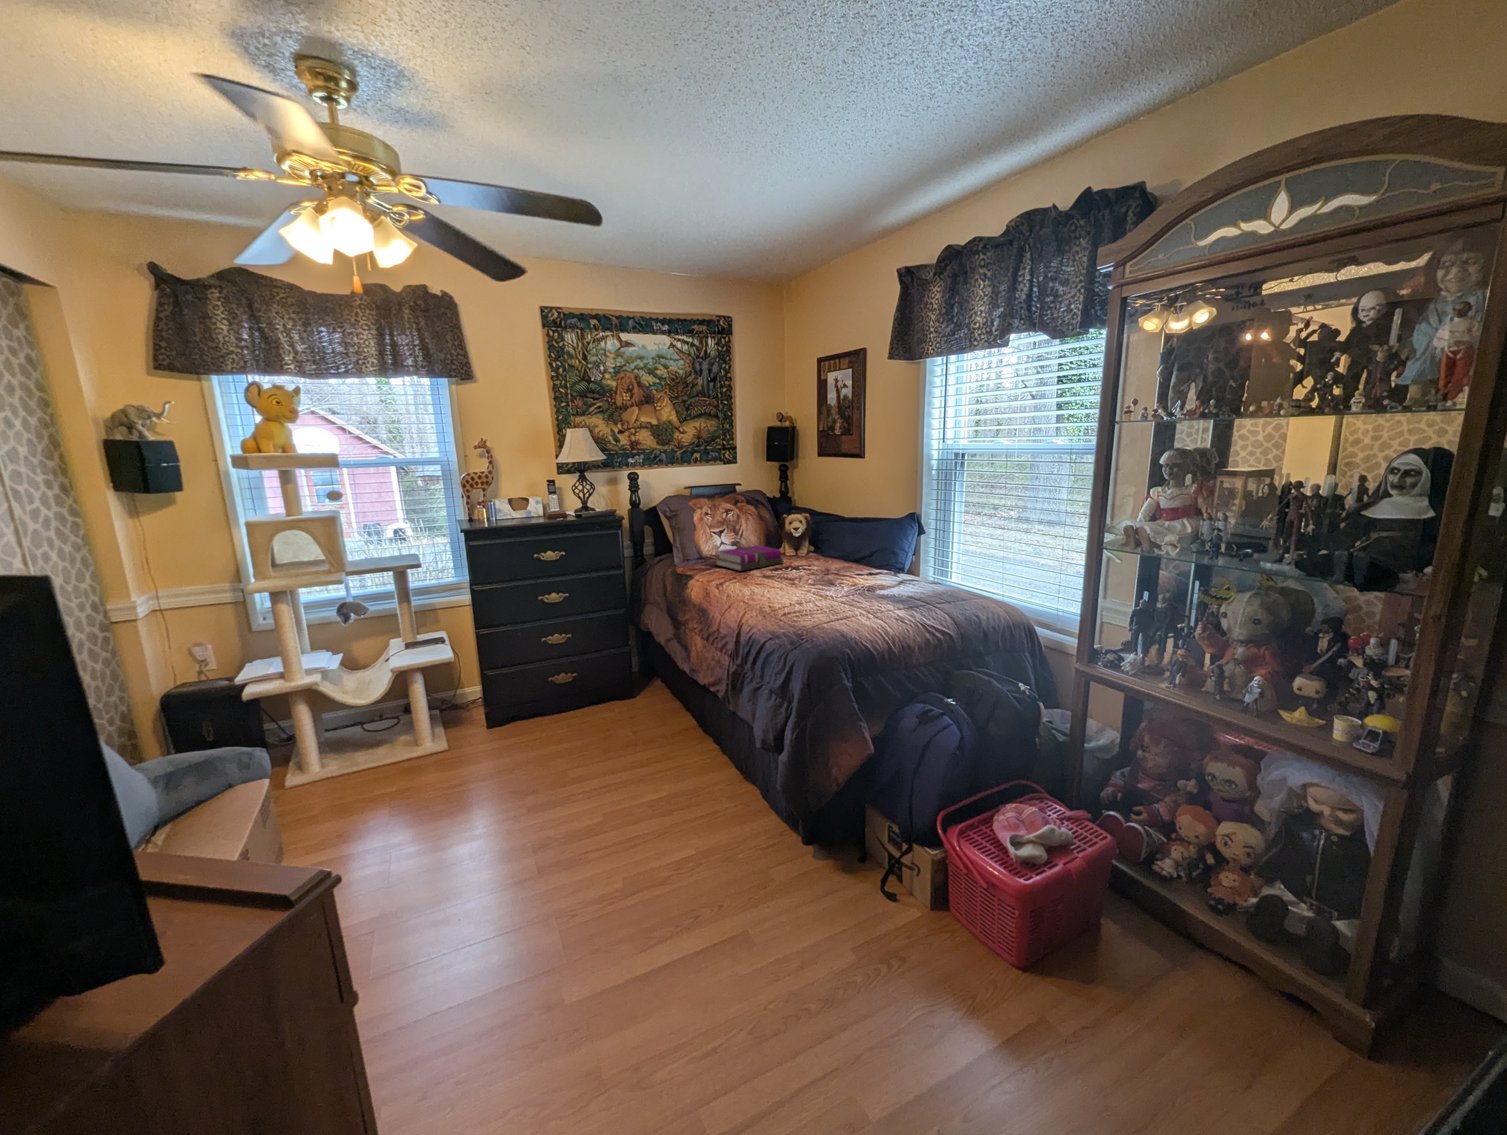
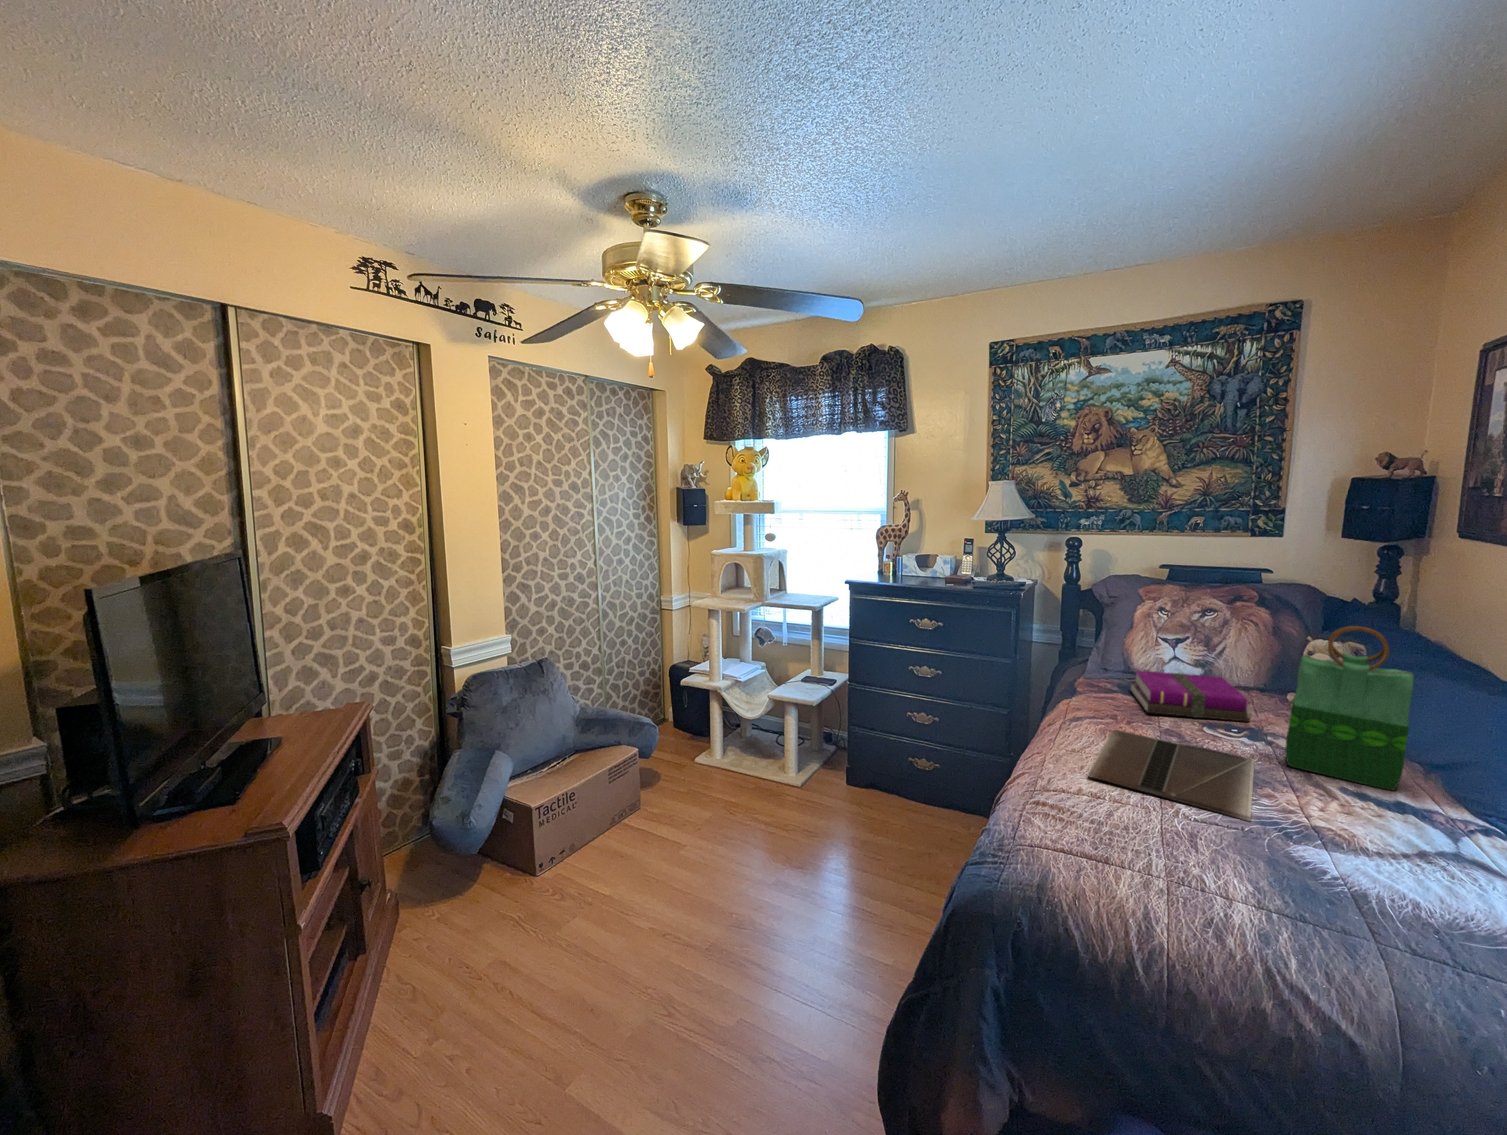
tote bag: none [814,489,860,572] -> present [1285,626,1414,790]
laptop: none [738,574,837,600] -> present [1088,730,1255,821]

